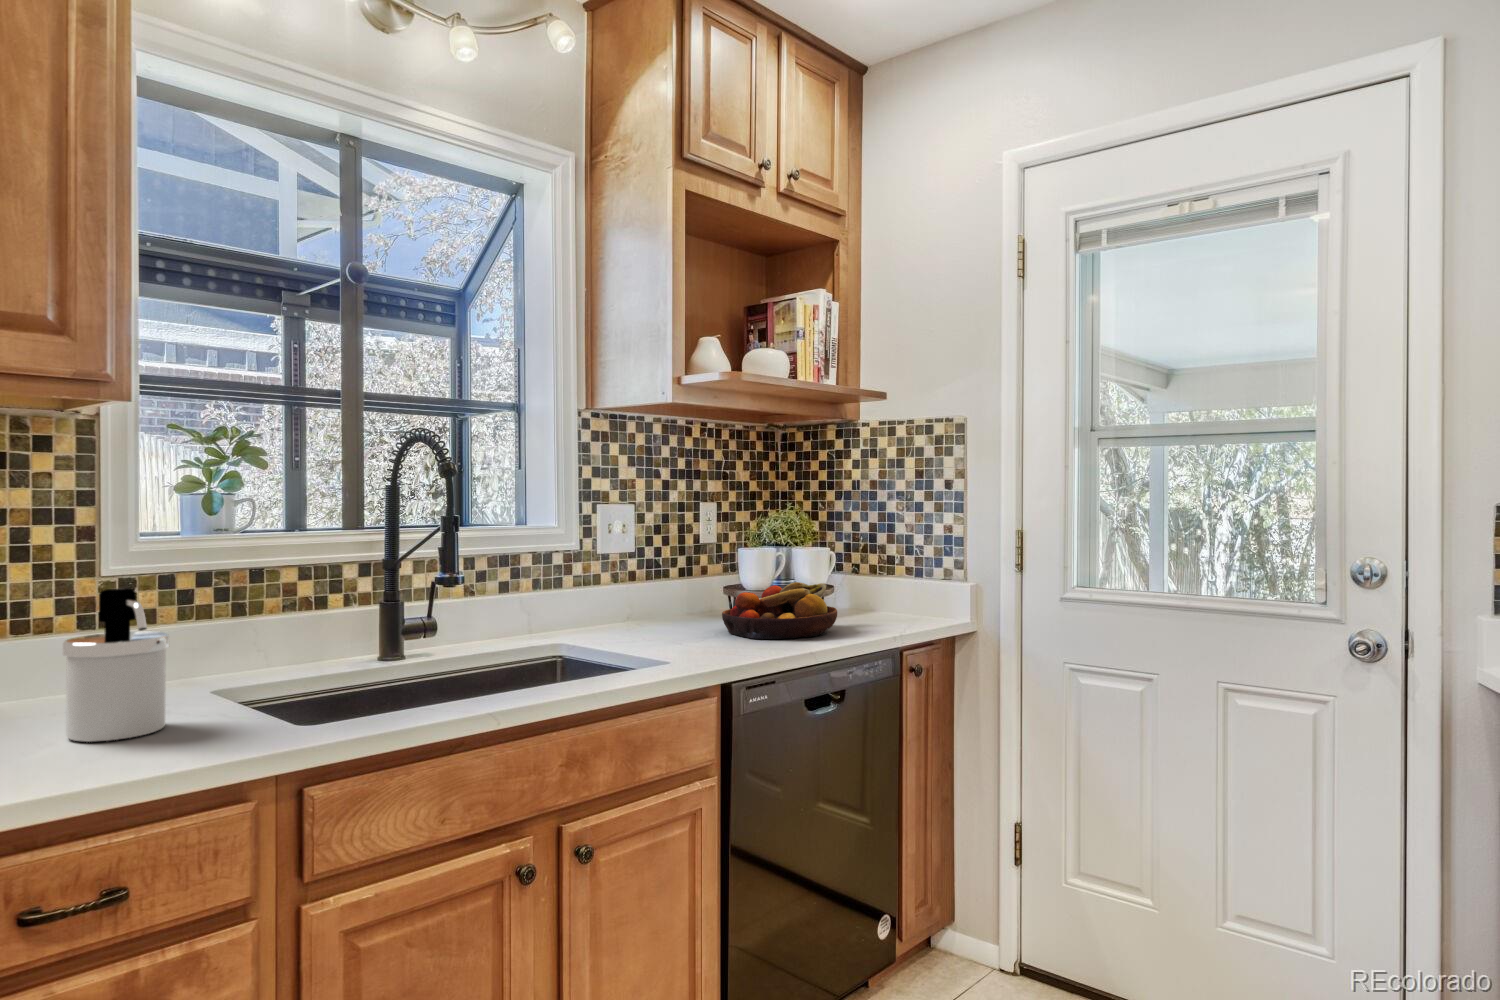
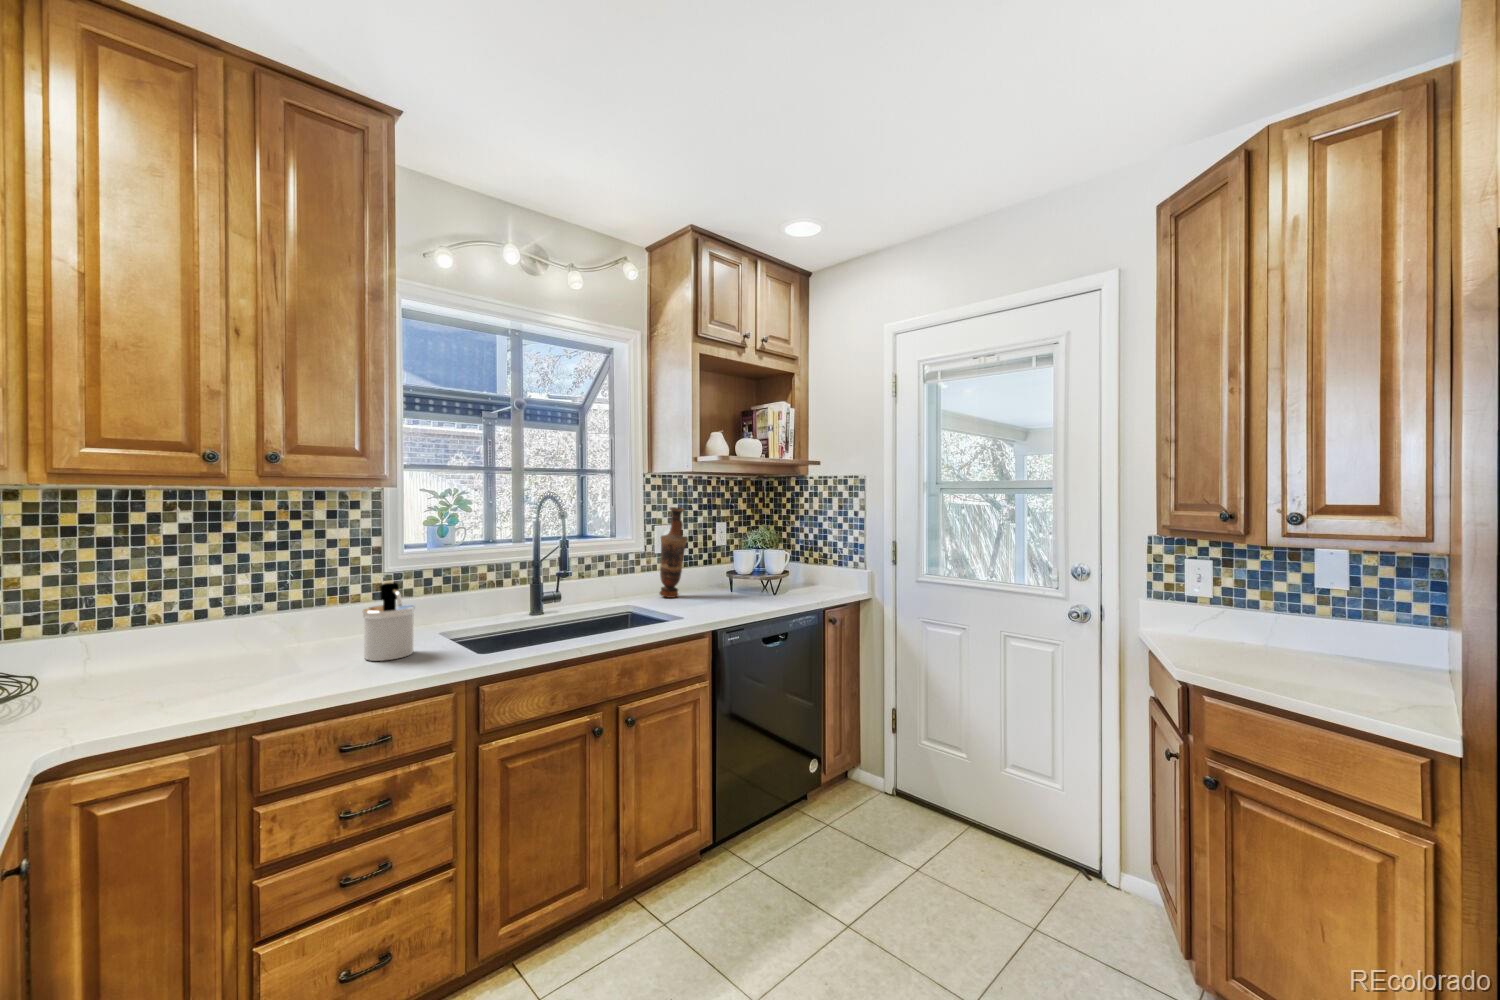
vase: none [608,469,659,632] -> present [660,507,687,598]
fruit bowl: present [722,582,837,639] -> none [722,571,787,603]

